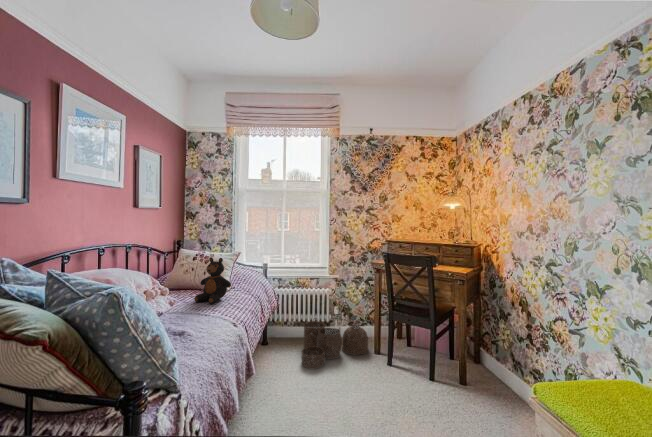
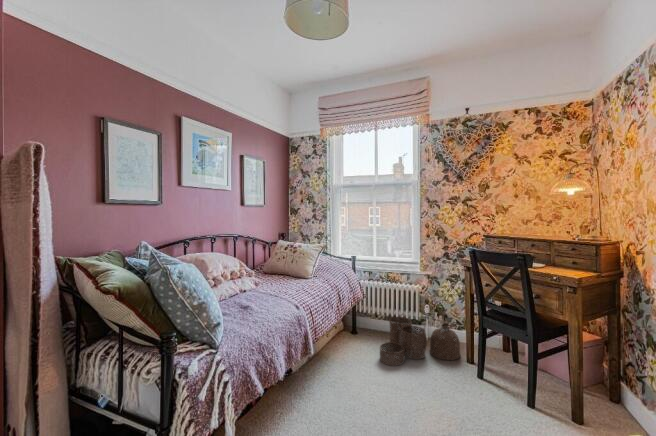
teddy bear: present [194,257,231,304] -> none [274,247,305,289]

